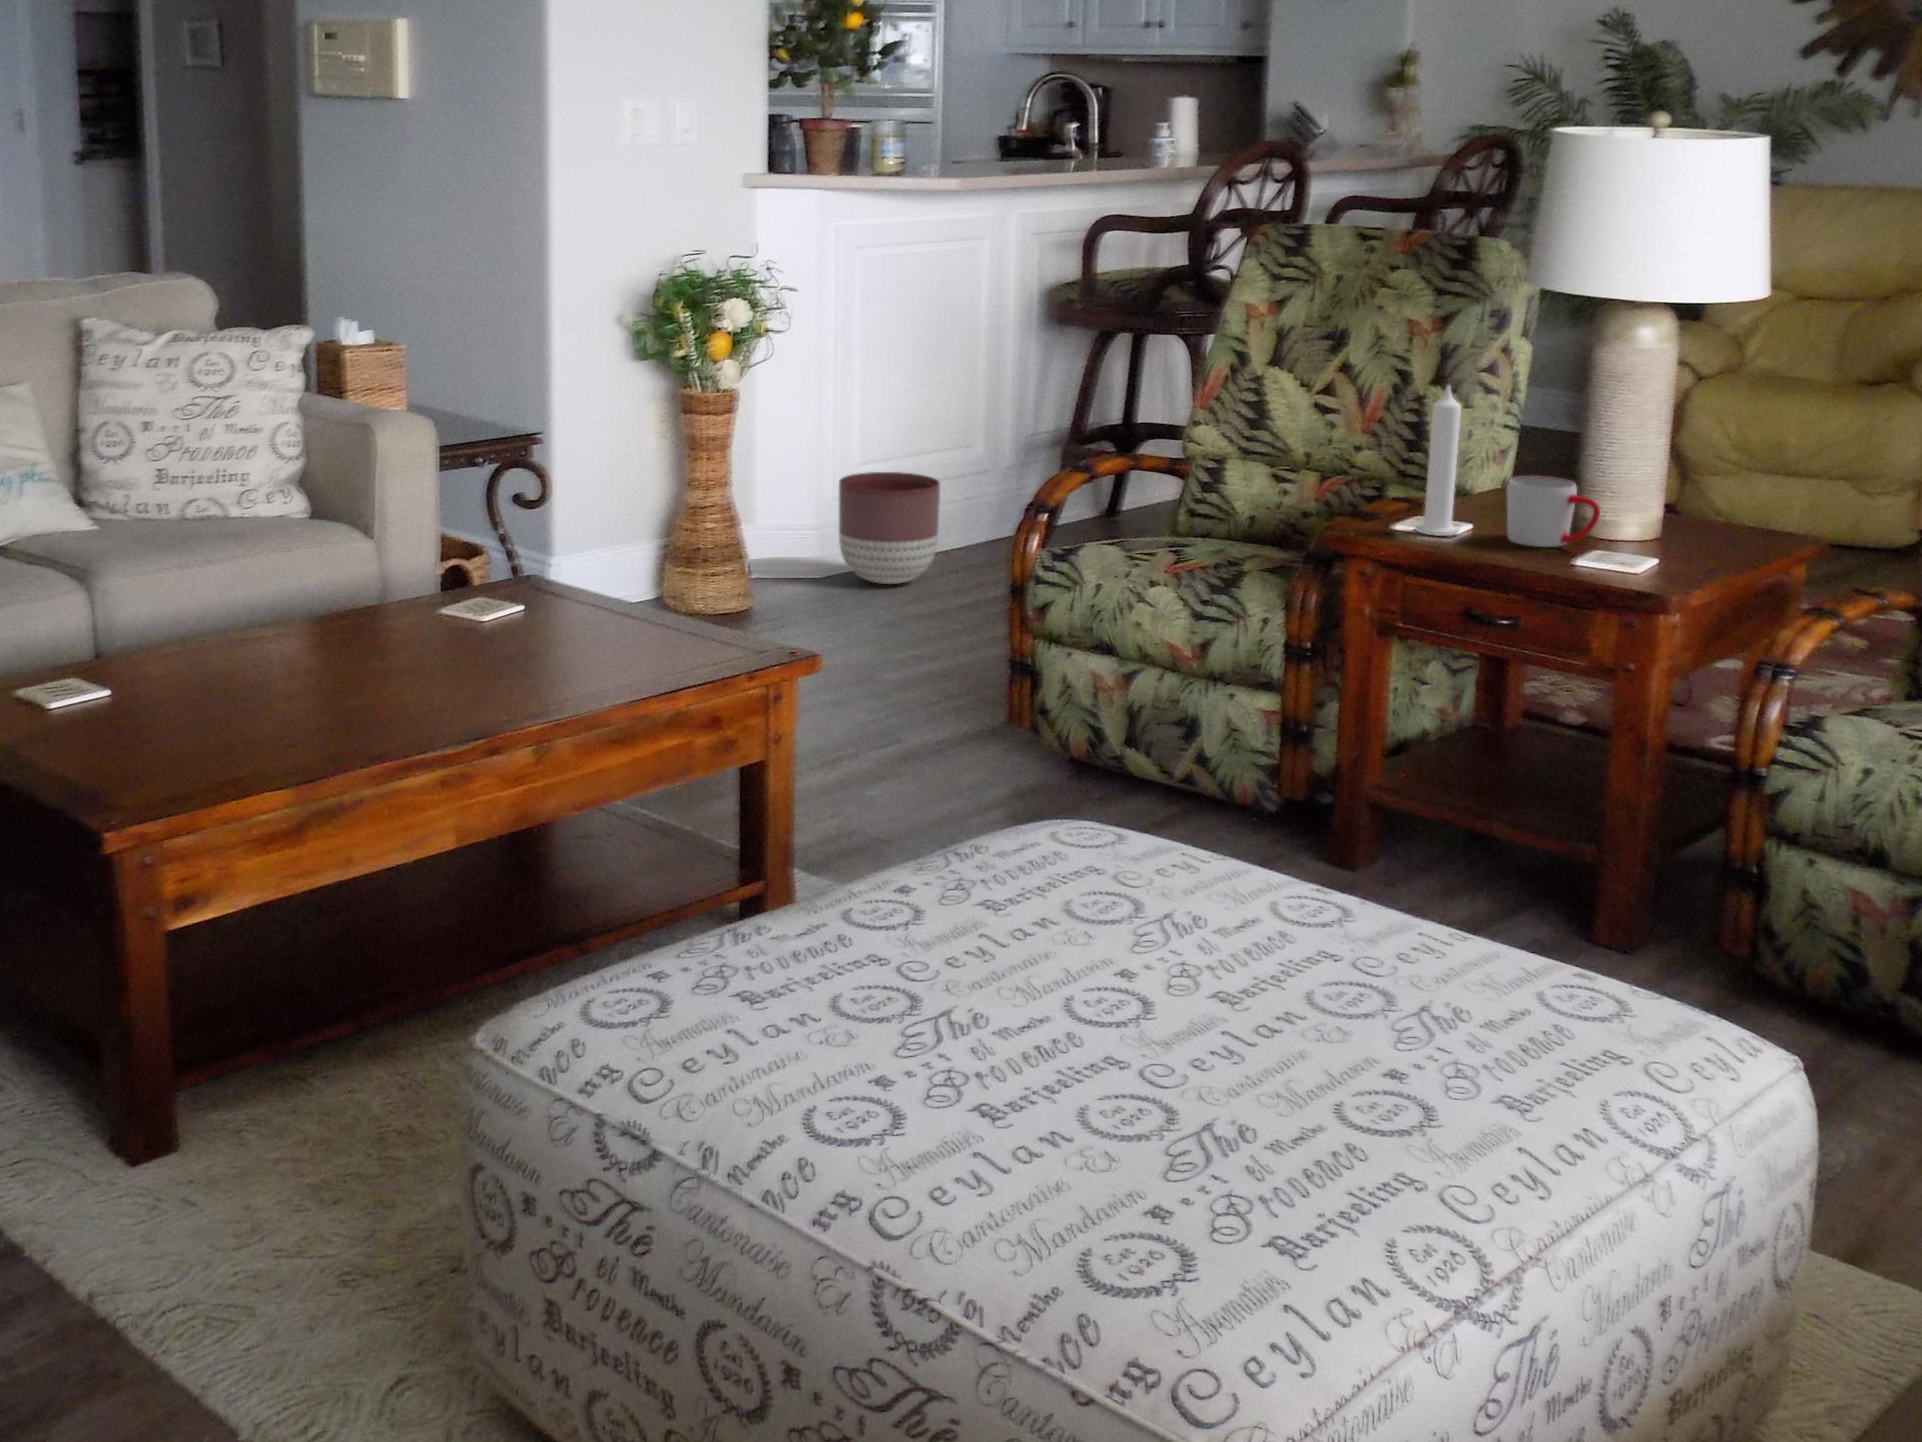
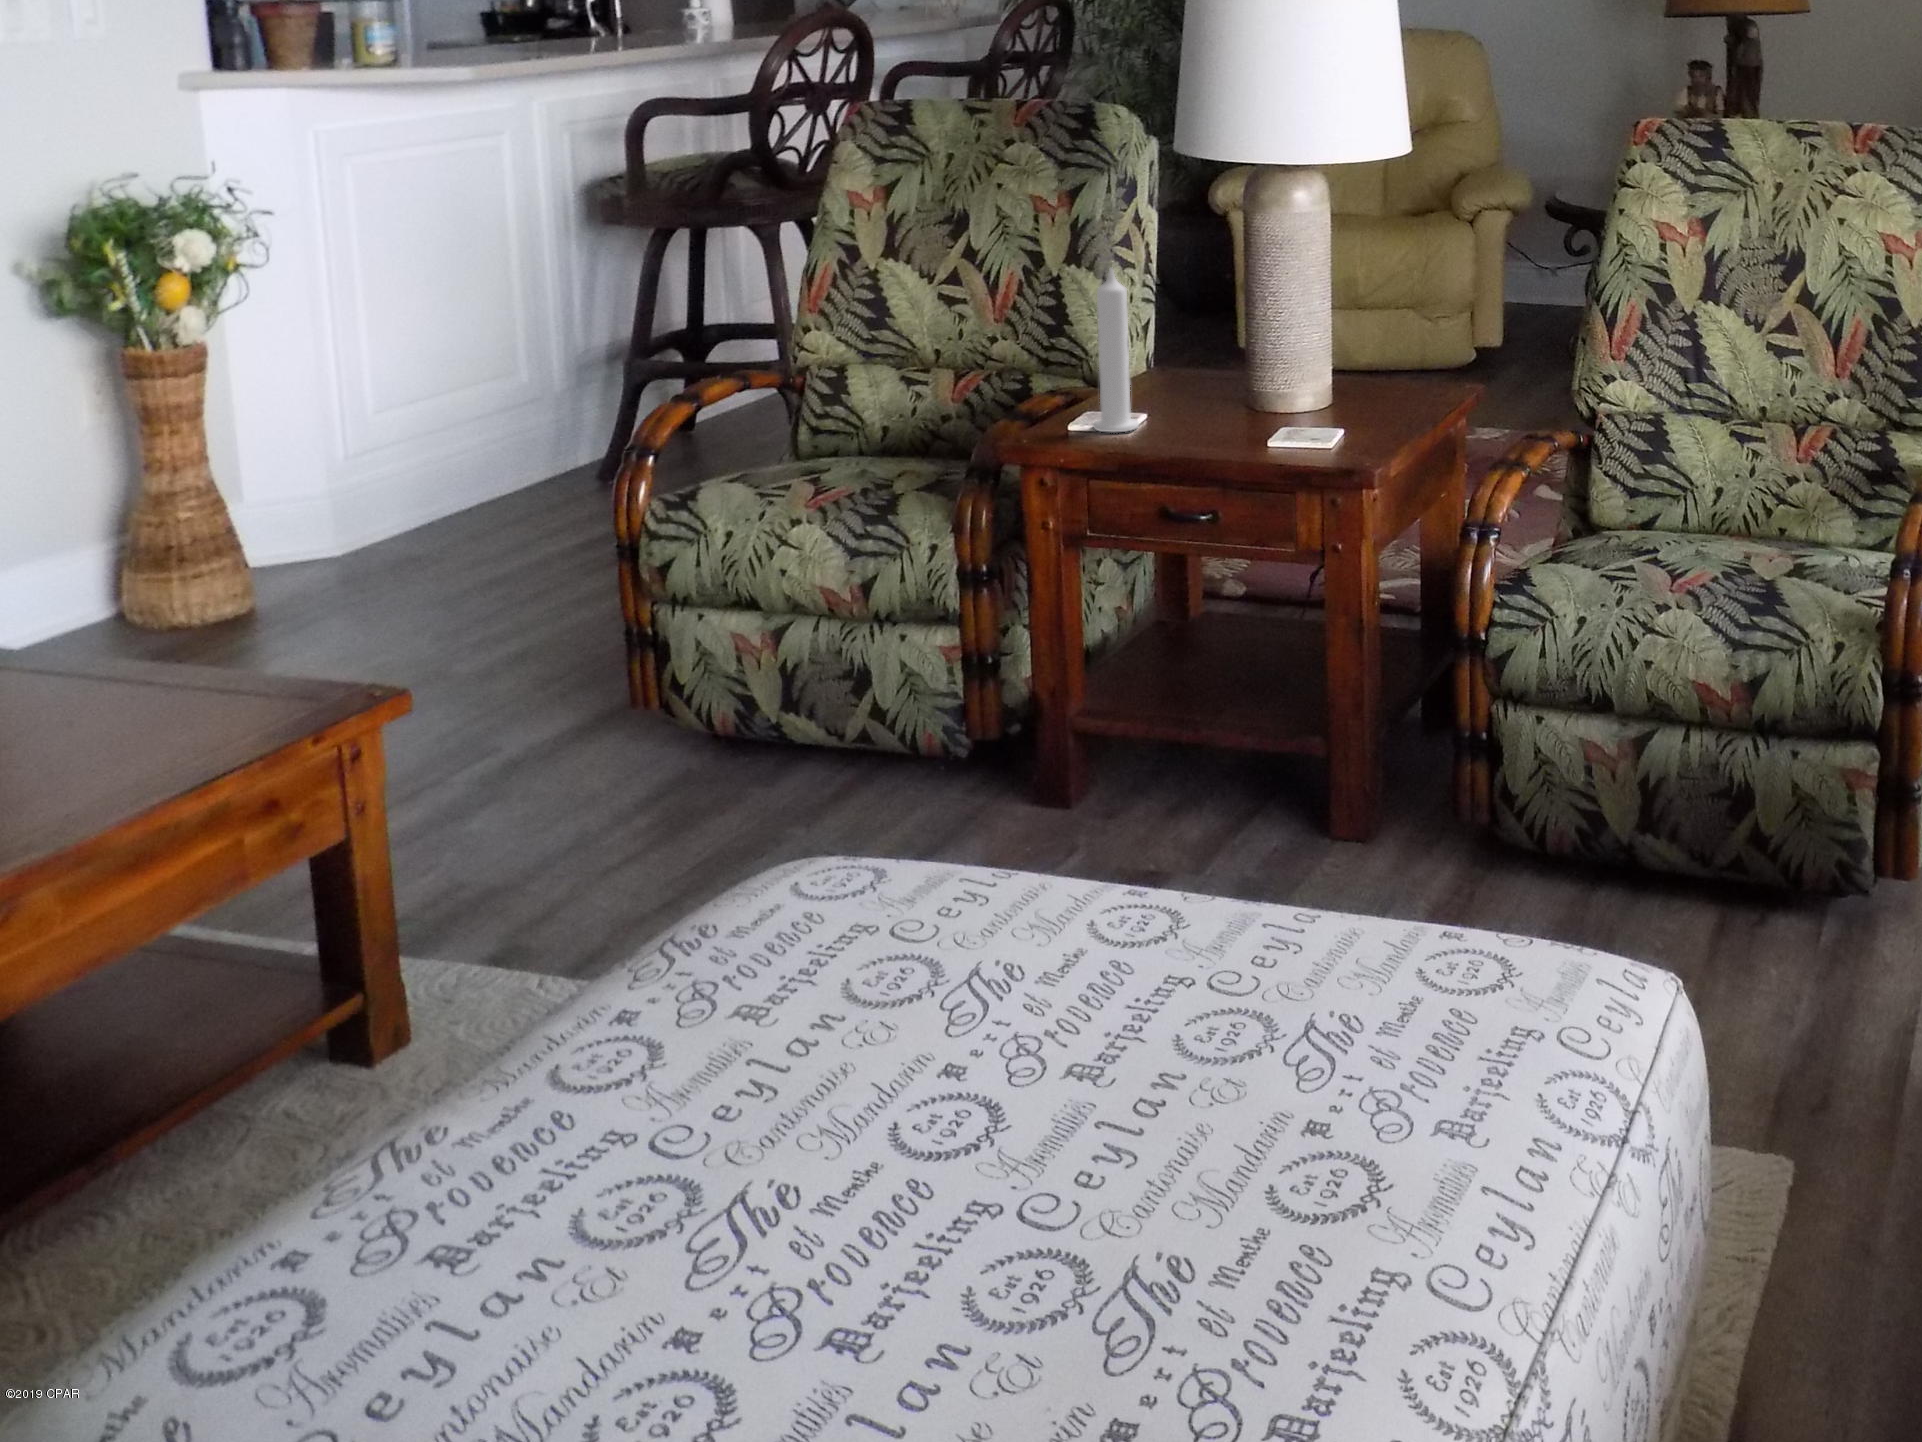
planter: present [839,472,940,584] -> none [336,419,479,559]
mug: present [1507,476,1600,547] -> none [1183,355,1281,431]

